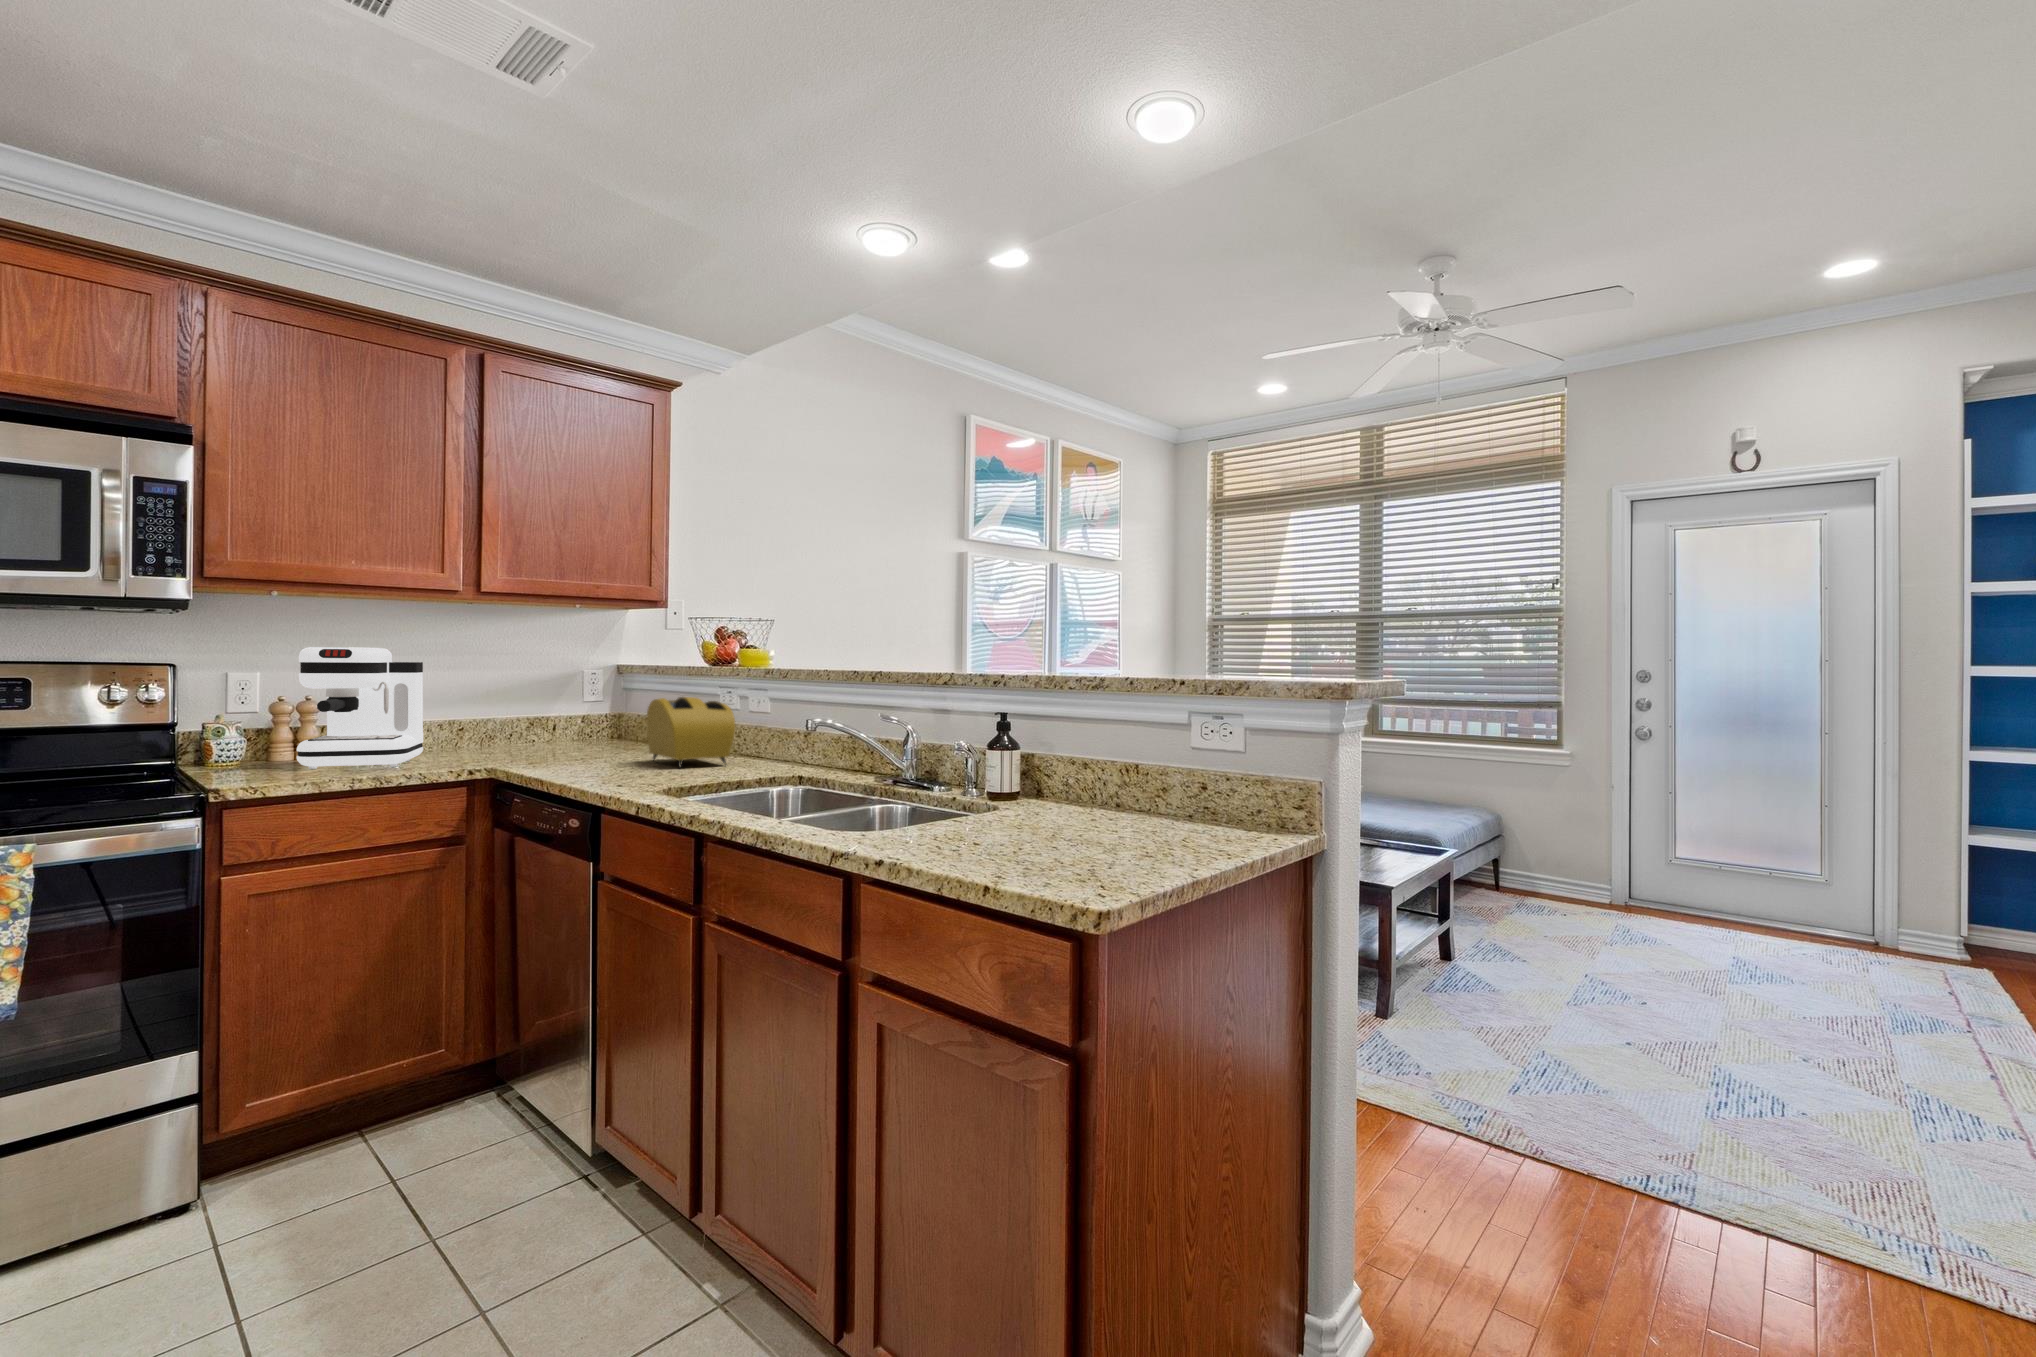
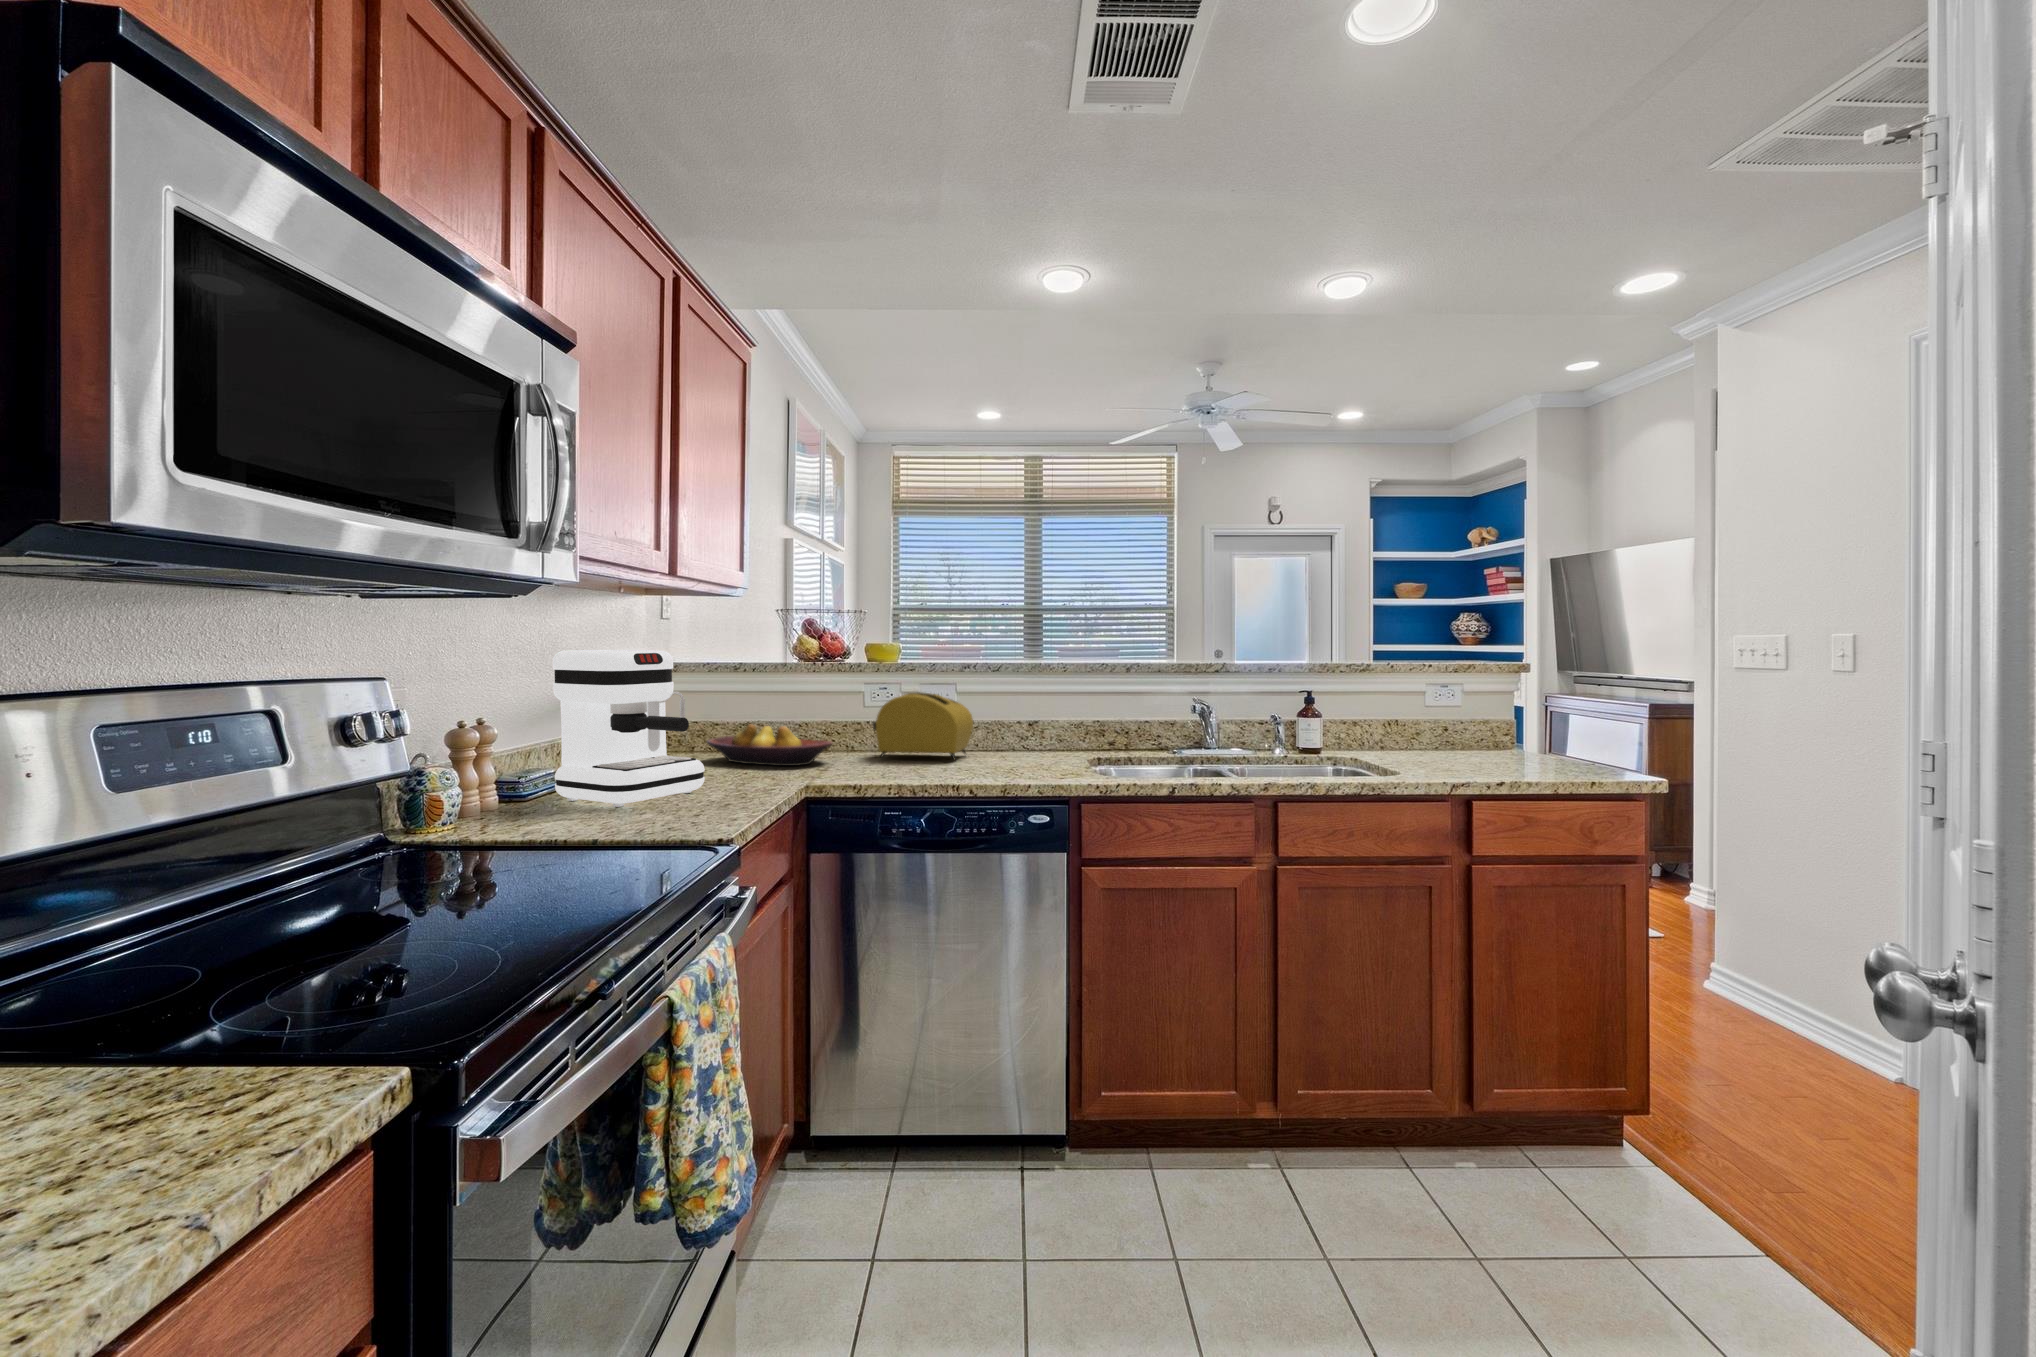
fruit bowl: none [548,720,629,759] -> present [707,724,832,766]

